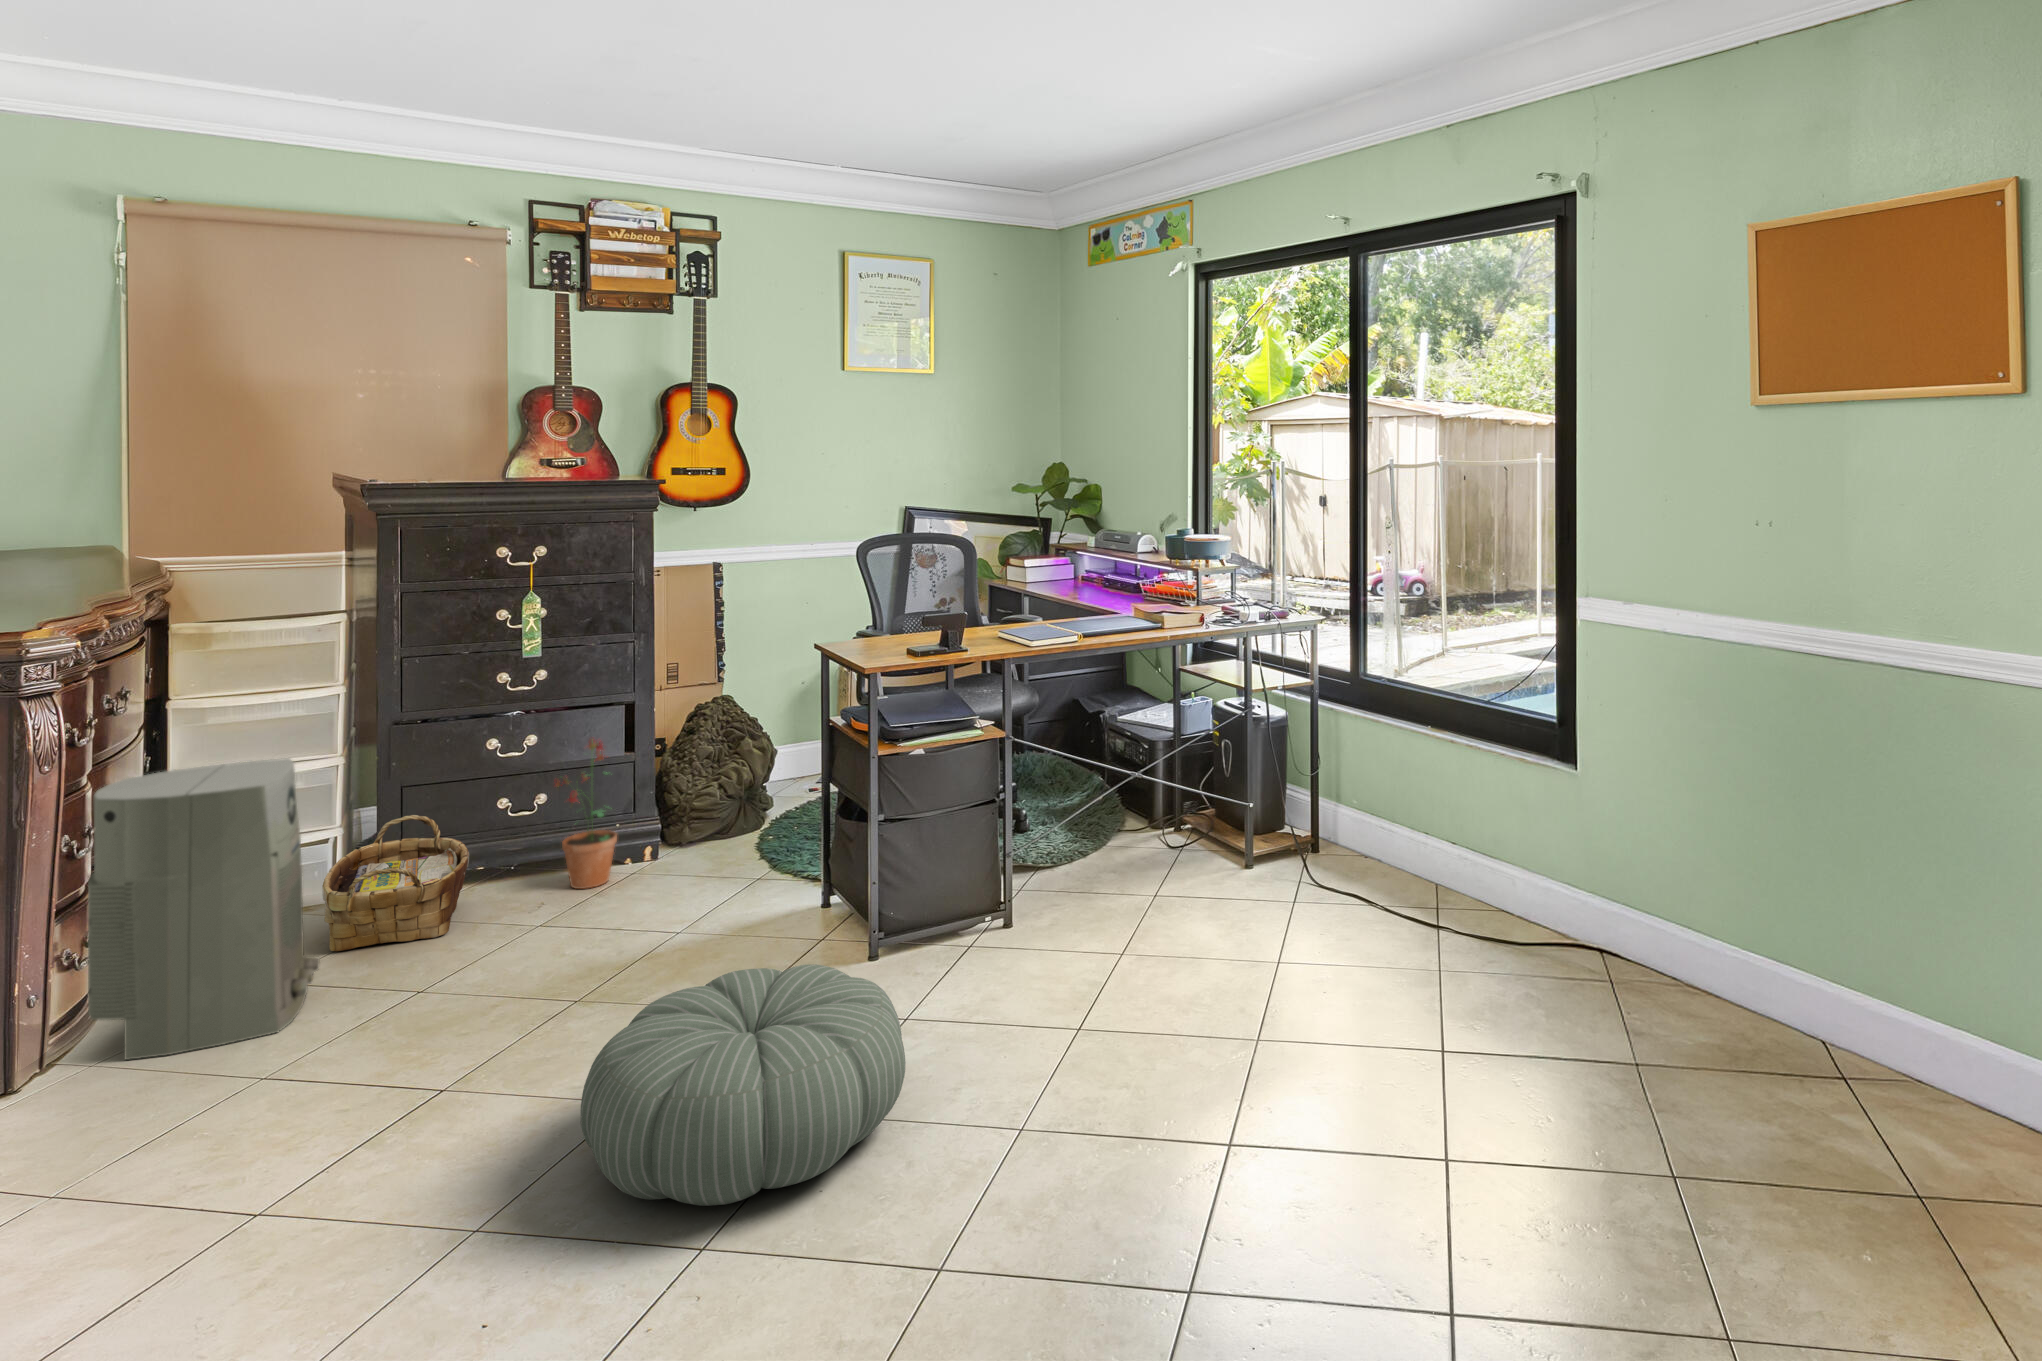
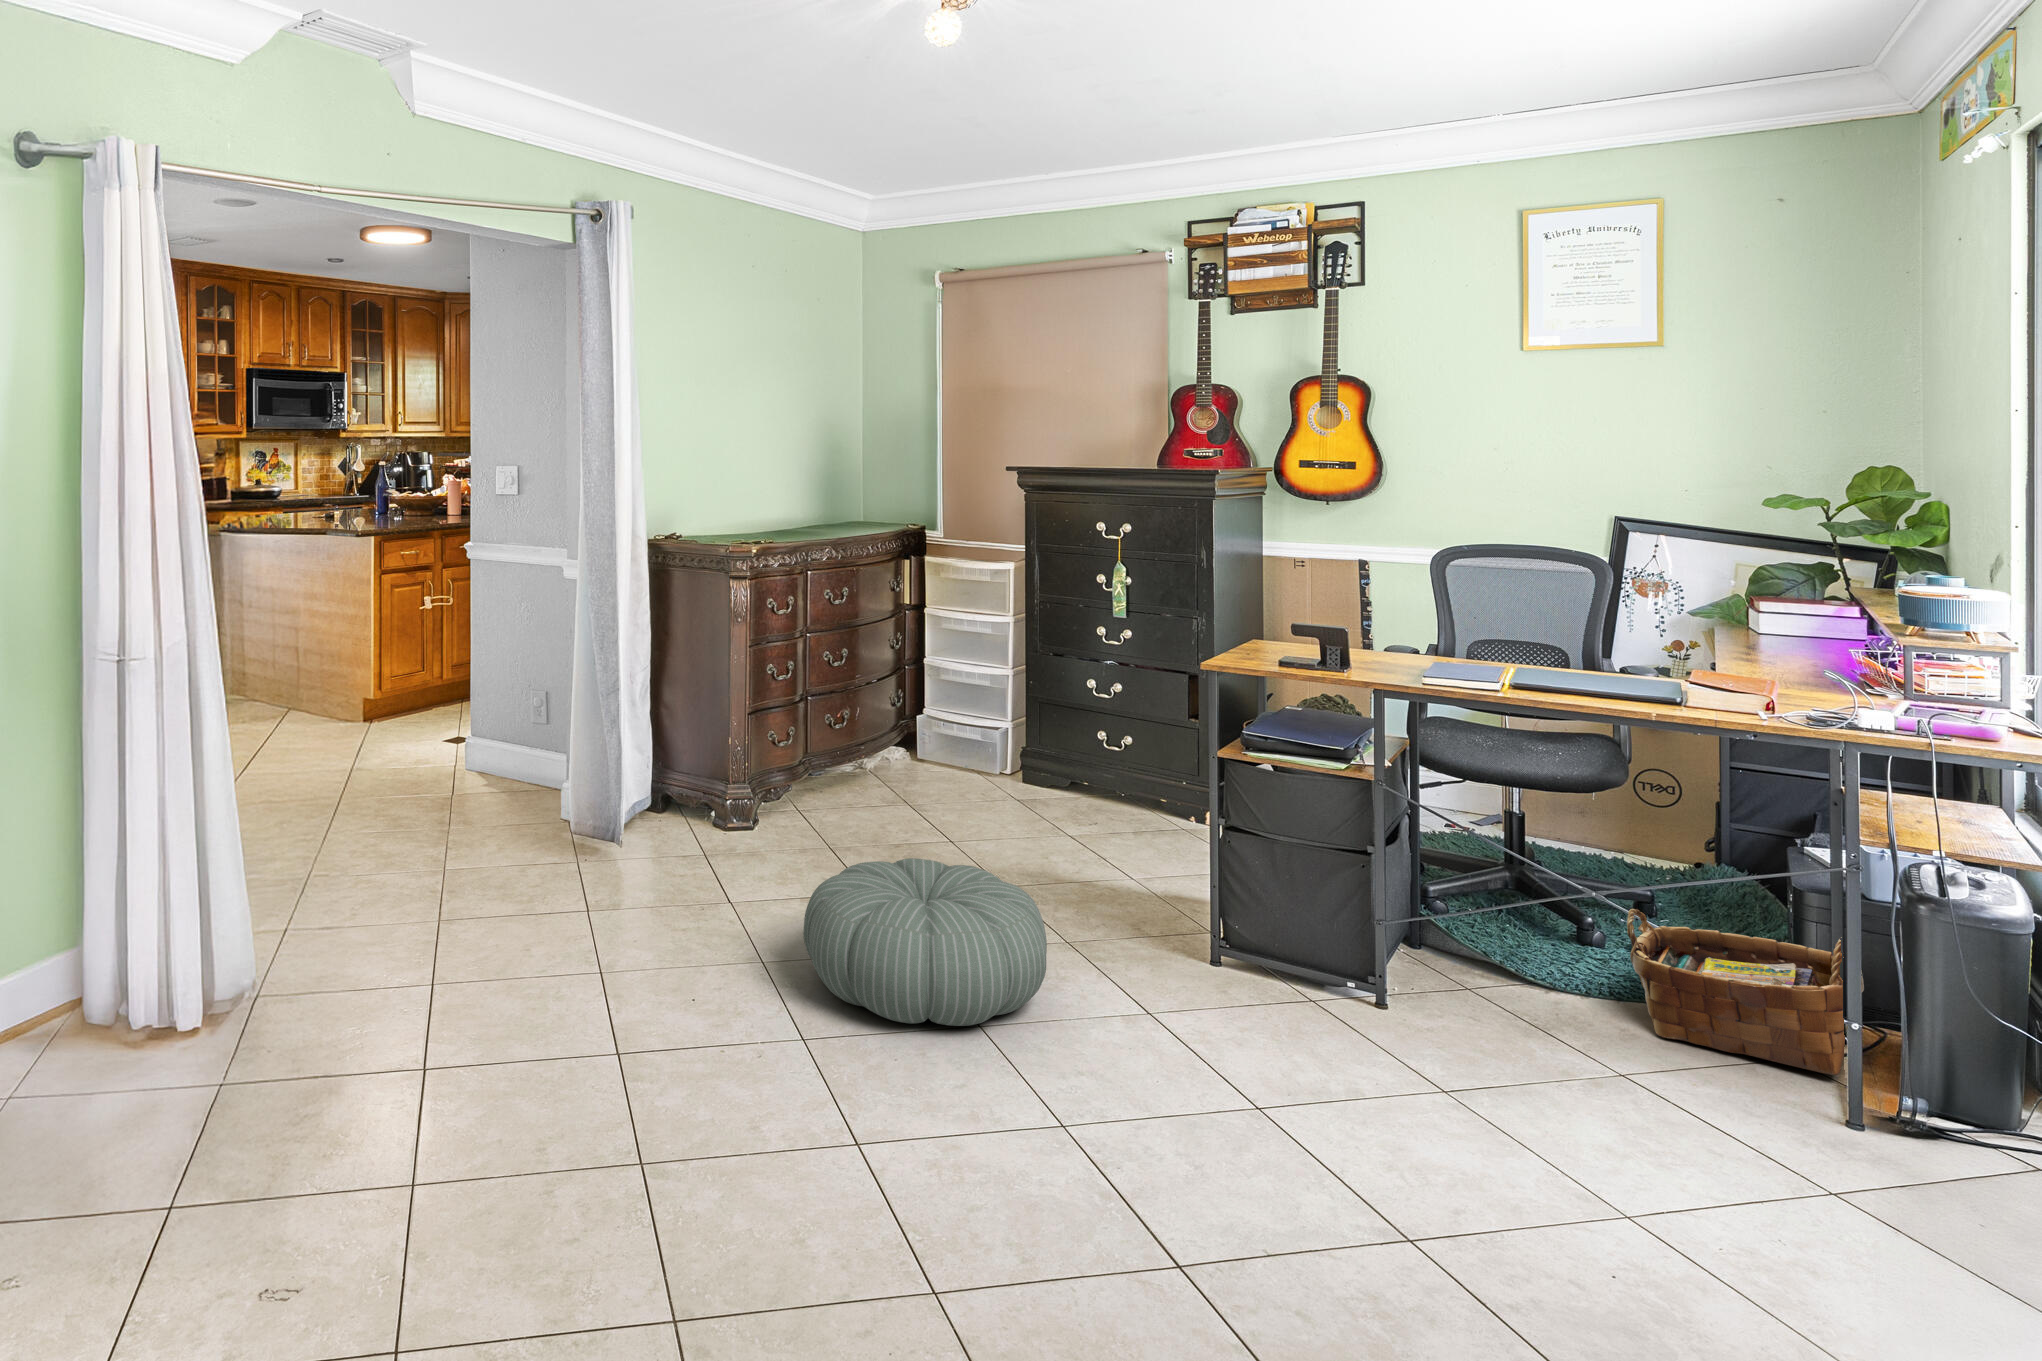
potted plant: present [555,739,617,889] -> none [1116,696,1165,826]
air purifier: present [88,758,320,1060] -> none [815,642,927,823]
woven basket: present [322,815,469,952] -> present [1627,909,1864,1075]

